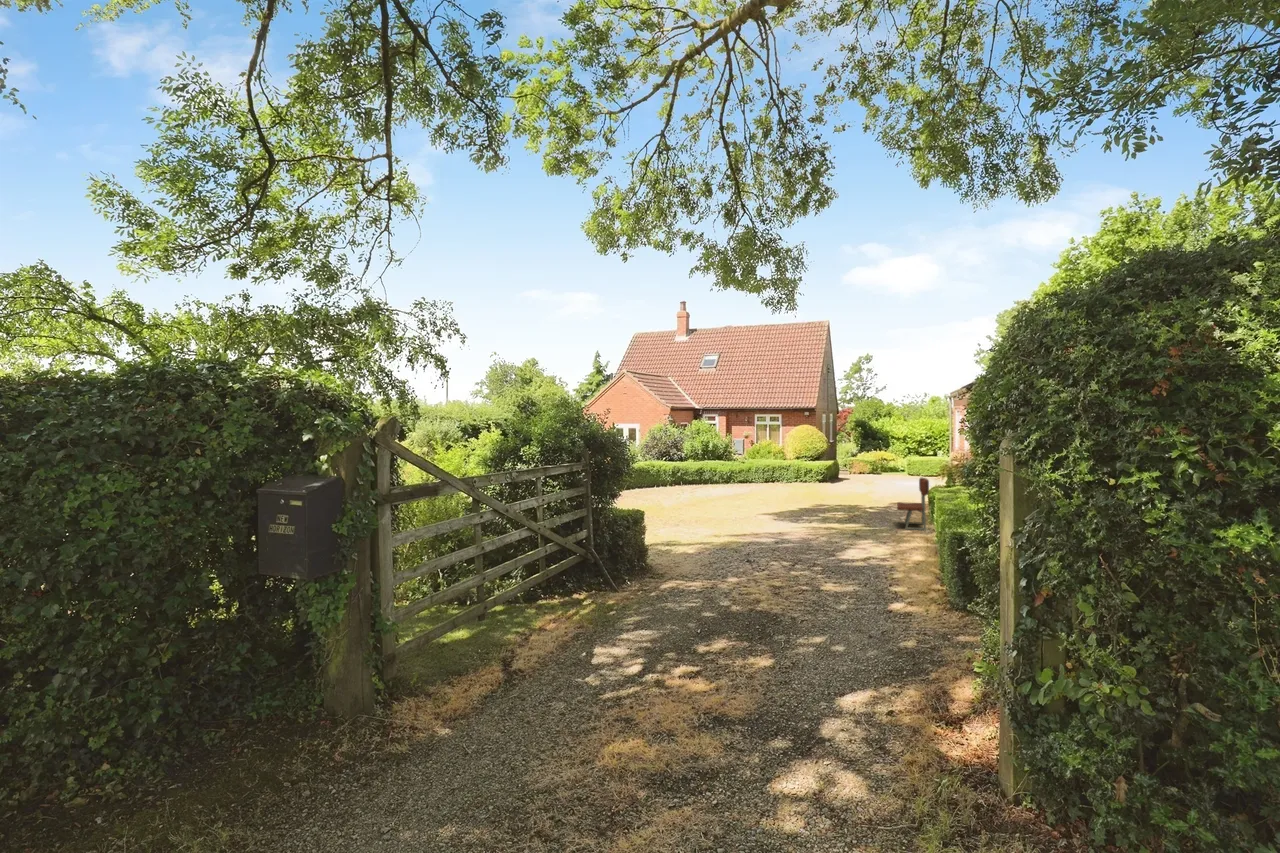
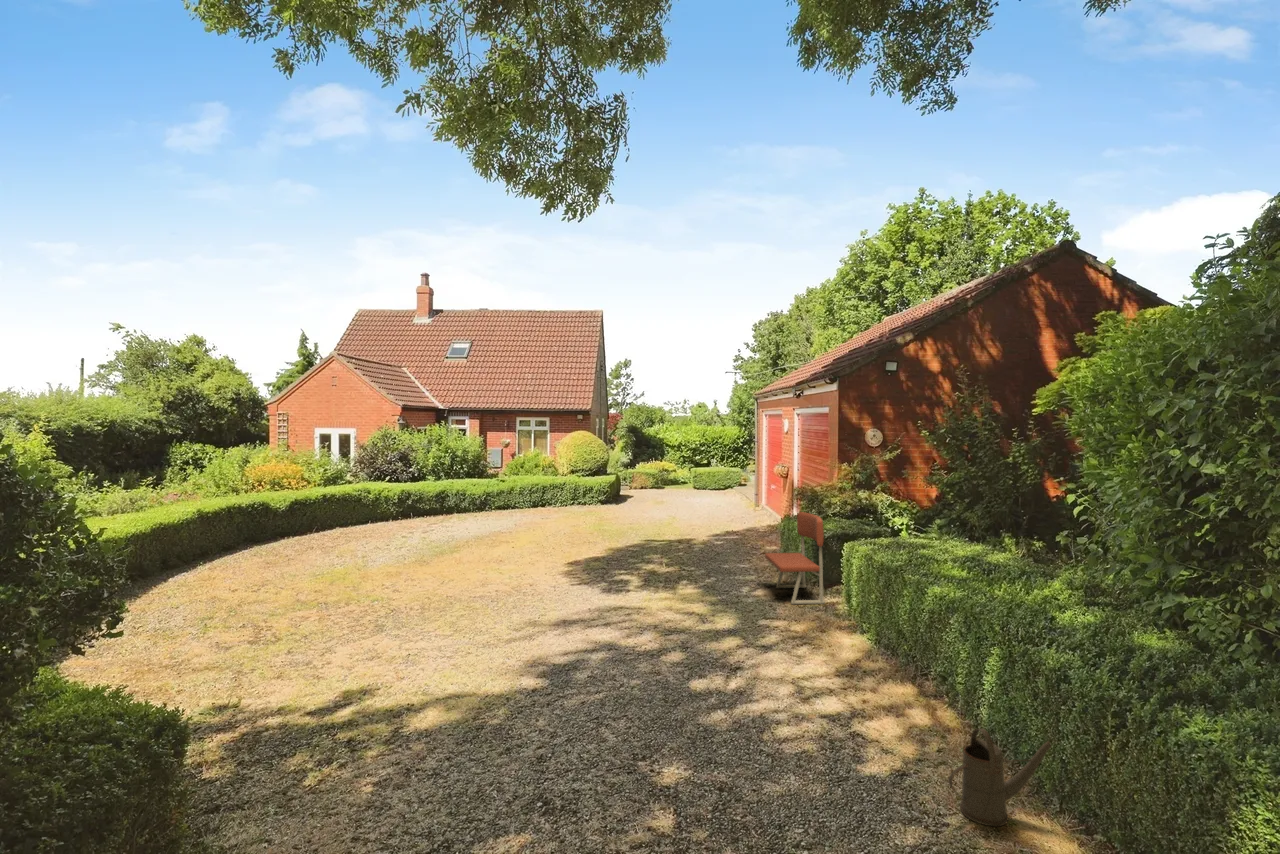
watering can: none [894,541,936,574] -> present [948,729,1051,826]

